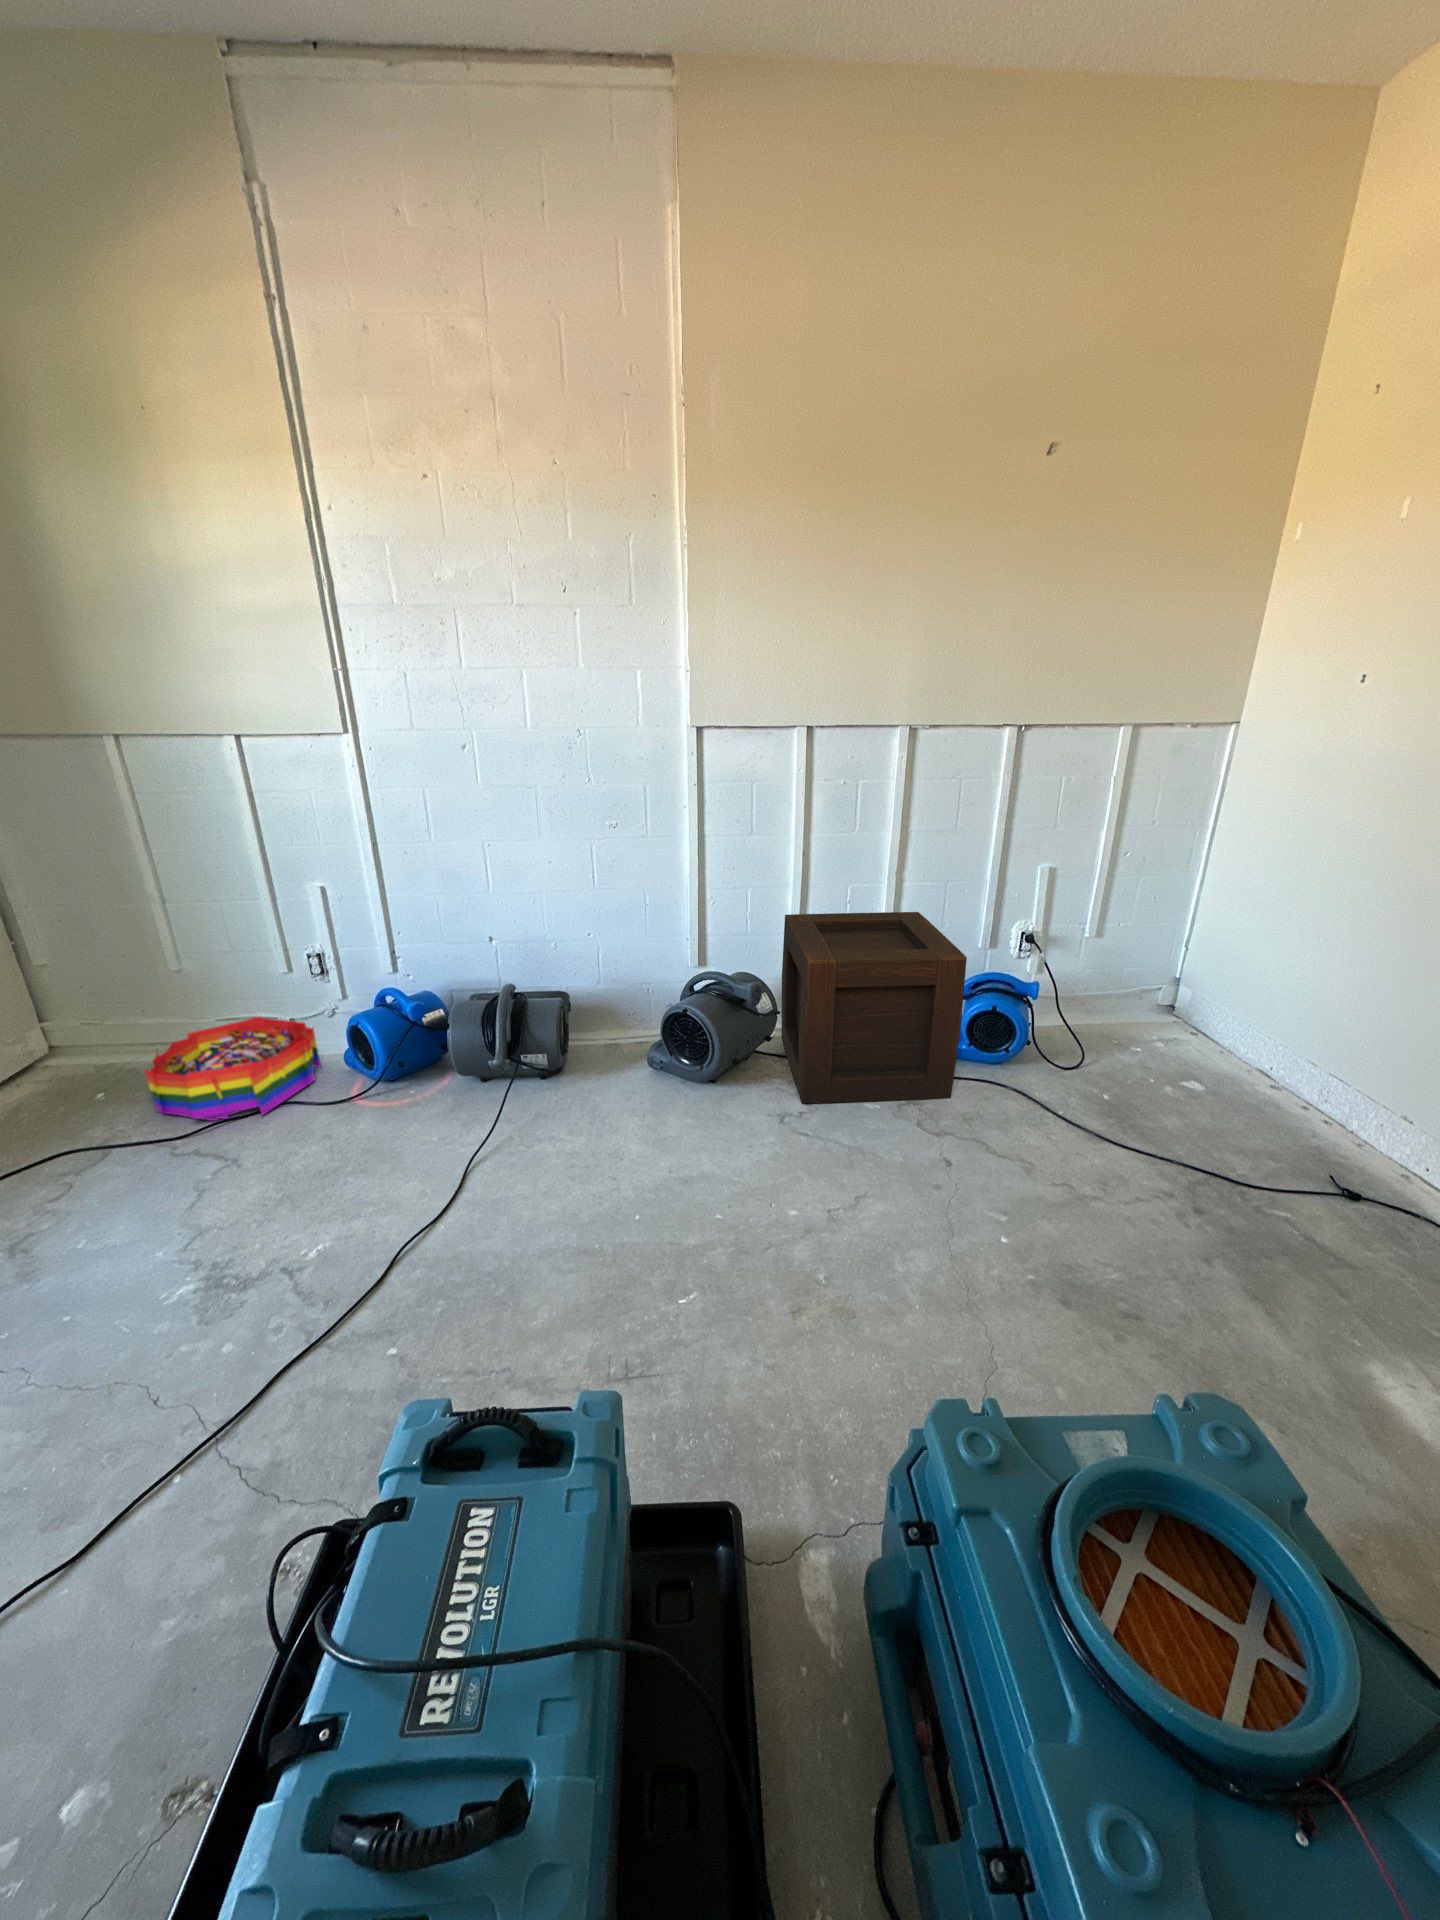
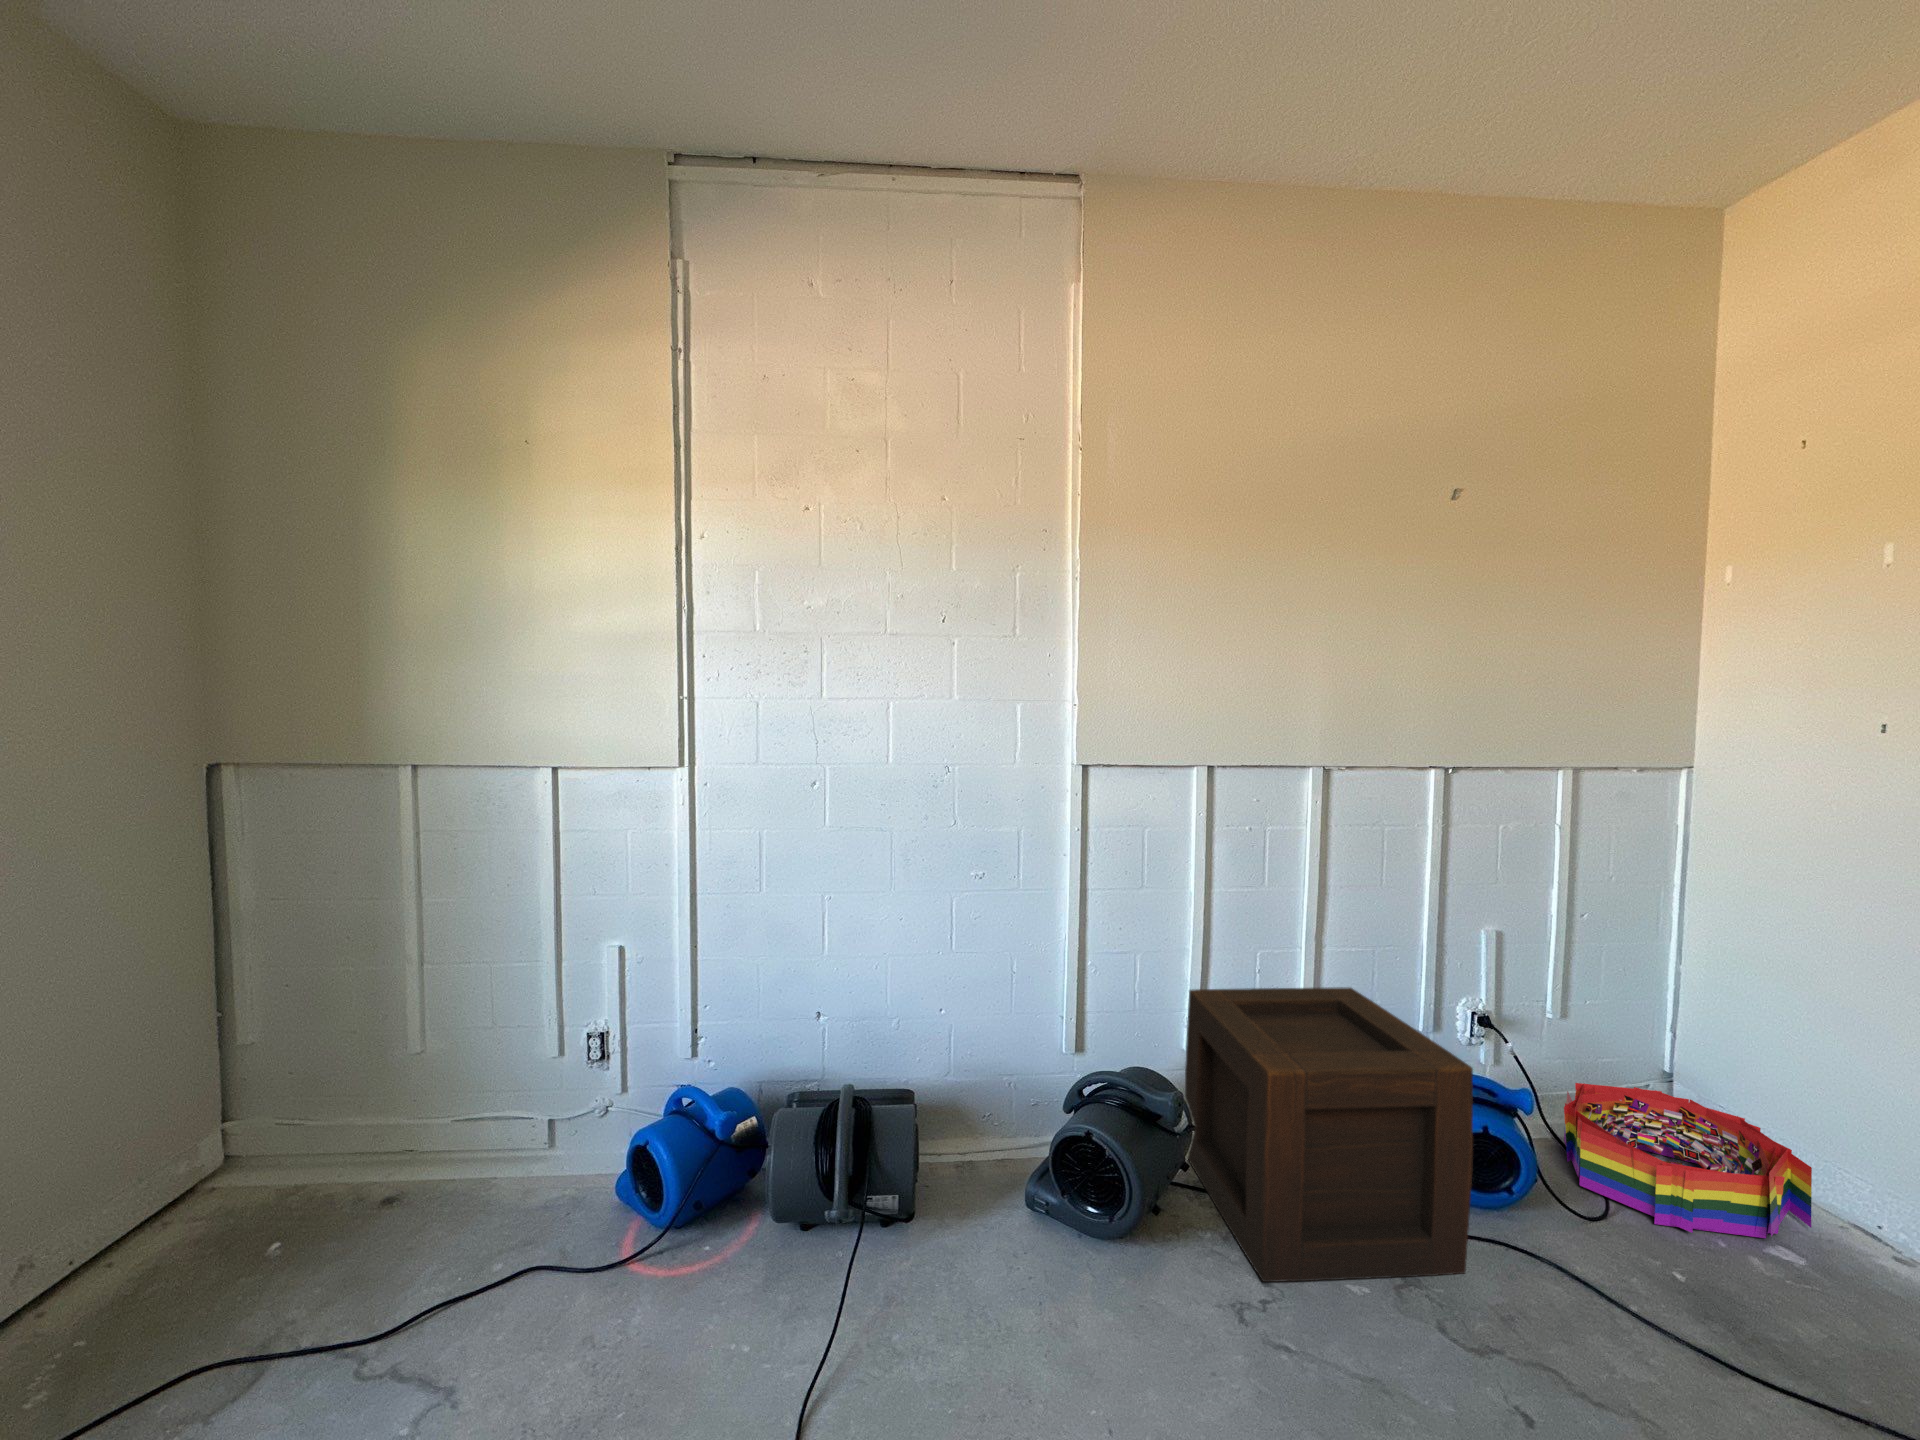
storage bin: present [144,1017,321,1121] -> present [1564,1083,1812,1238]

